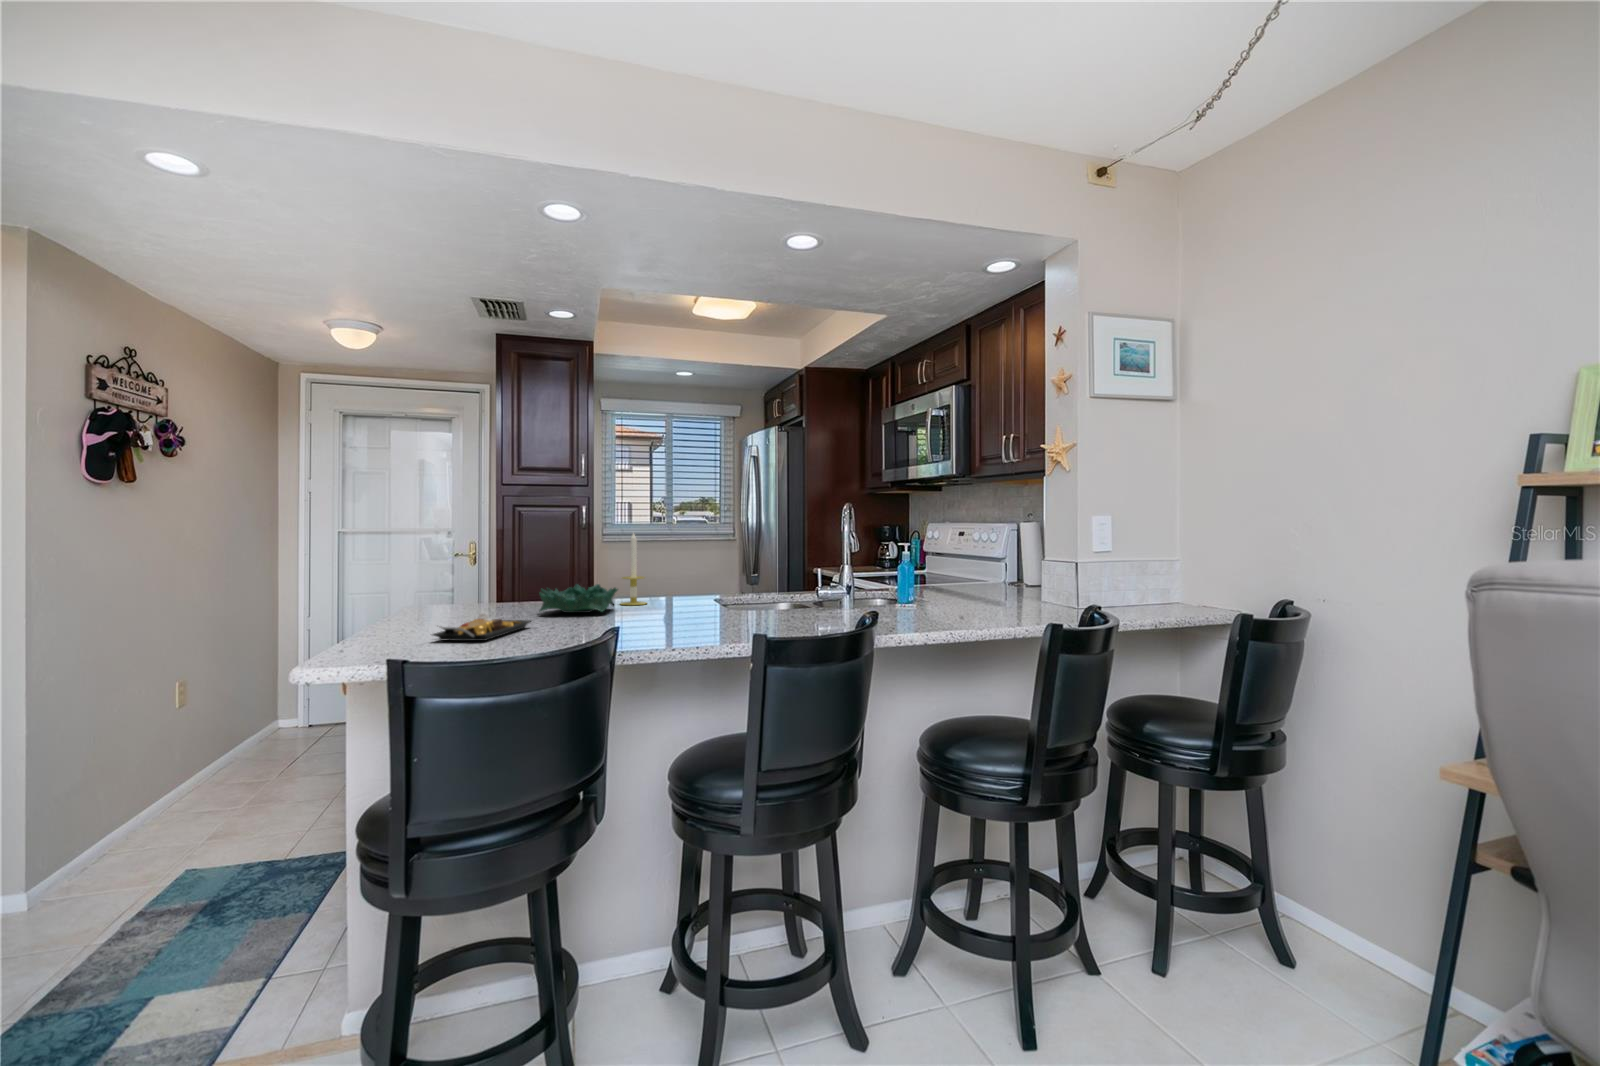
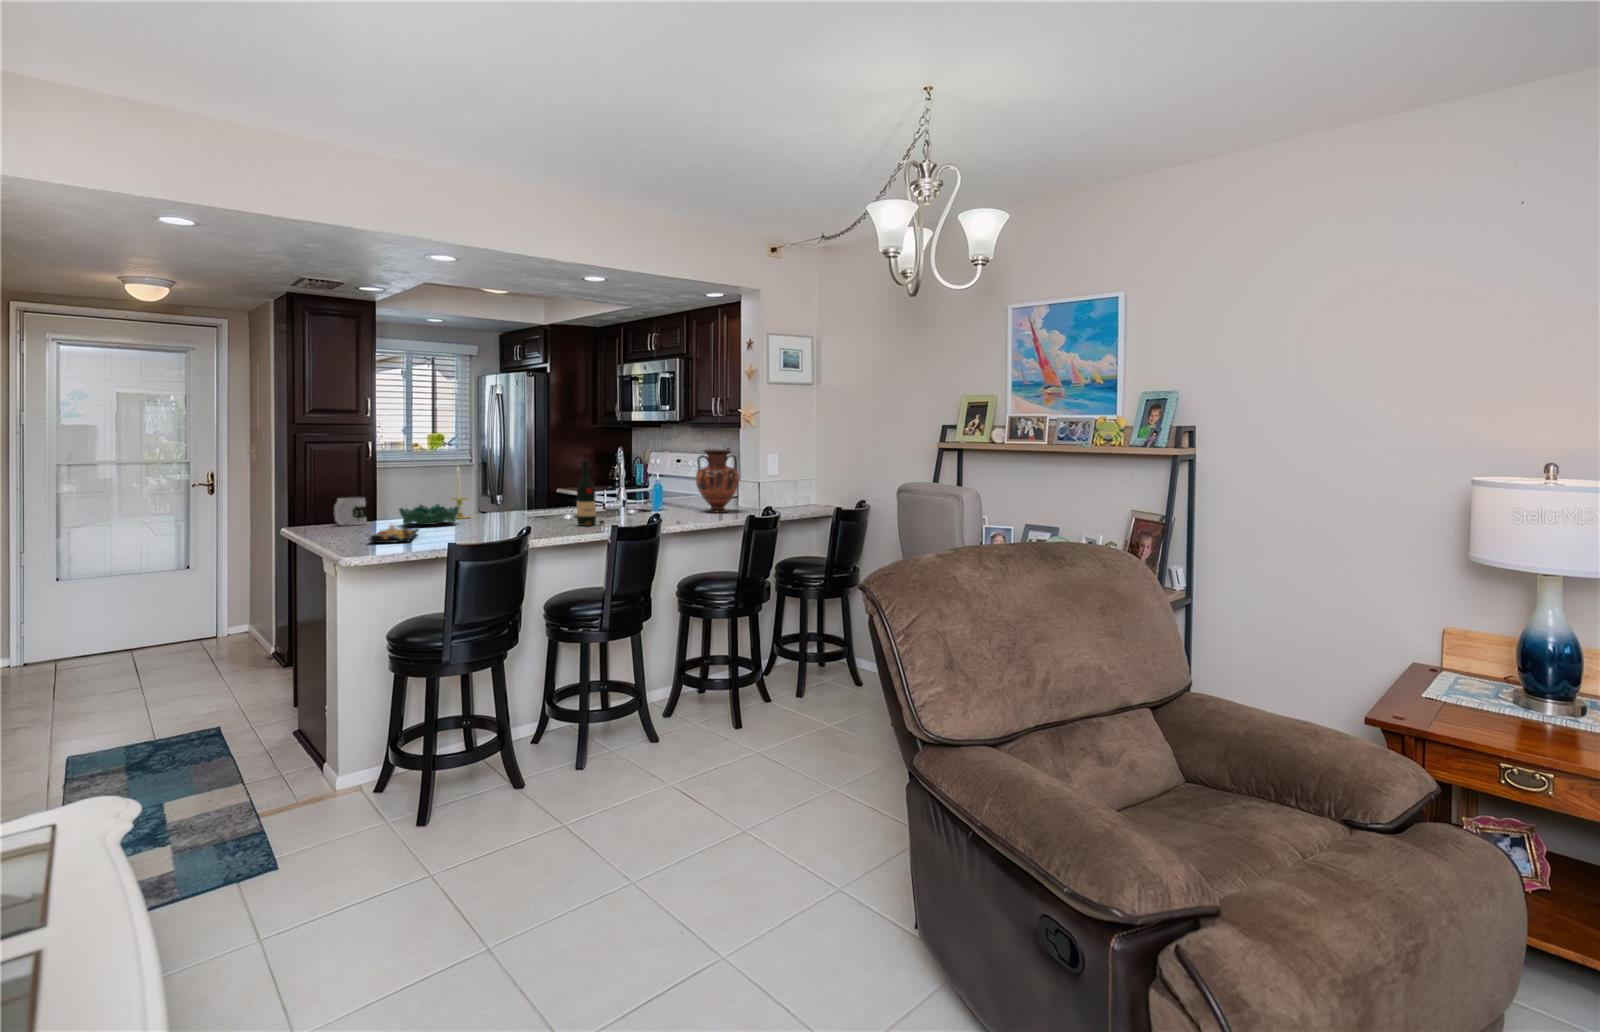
vase: none [966,506,1040,610] -> present [696,449,739,512]
wine bottle: none [759,520,800,626] -> present [577,461,604,526]
mug: none [476,573,519,609] -> present [334,497,367,525]

